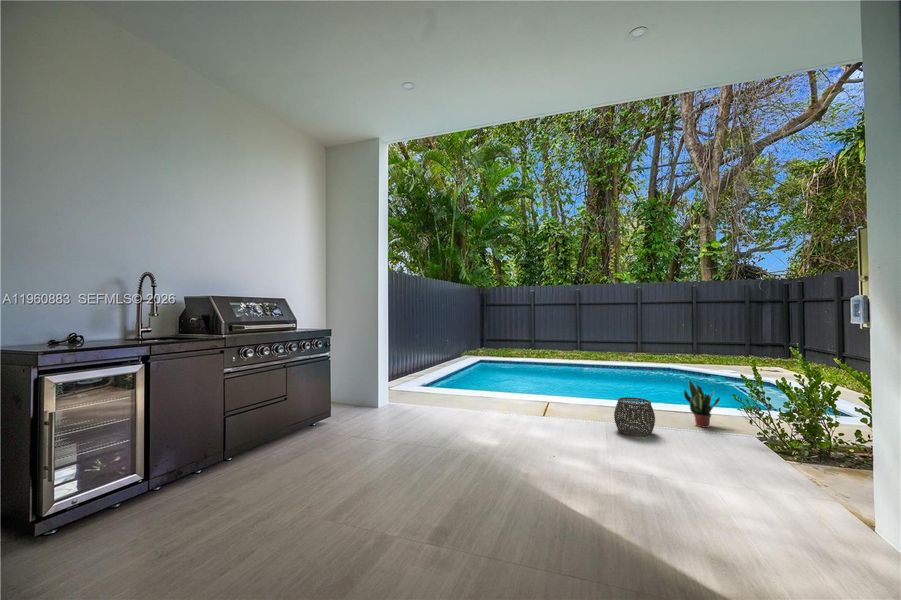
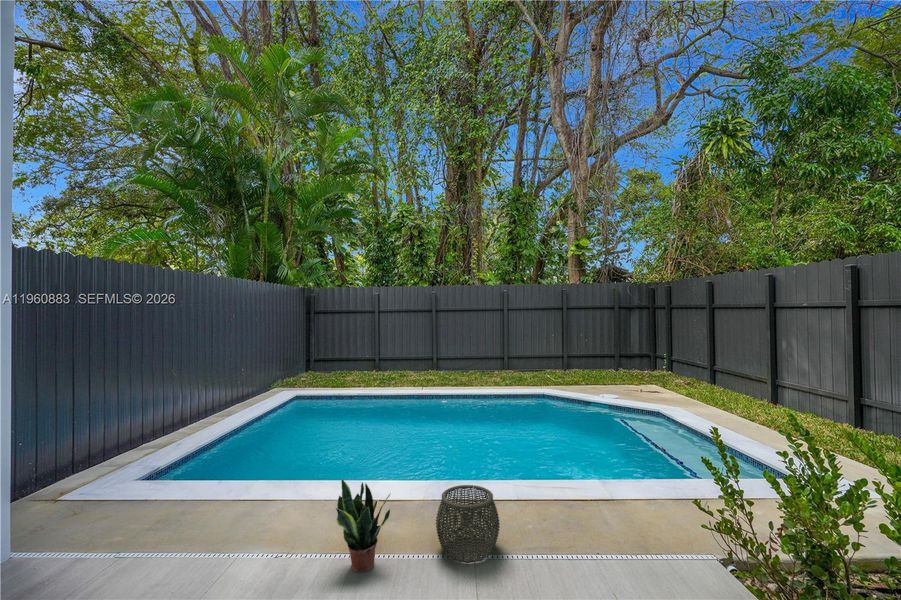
potted plant: present [684,381,720,428] -> present [336,479,391,572]

